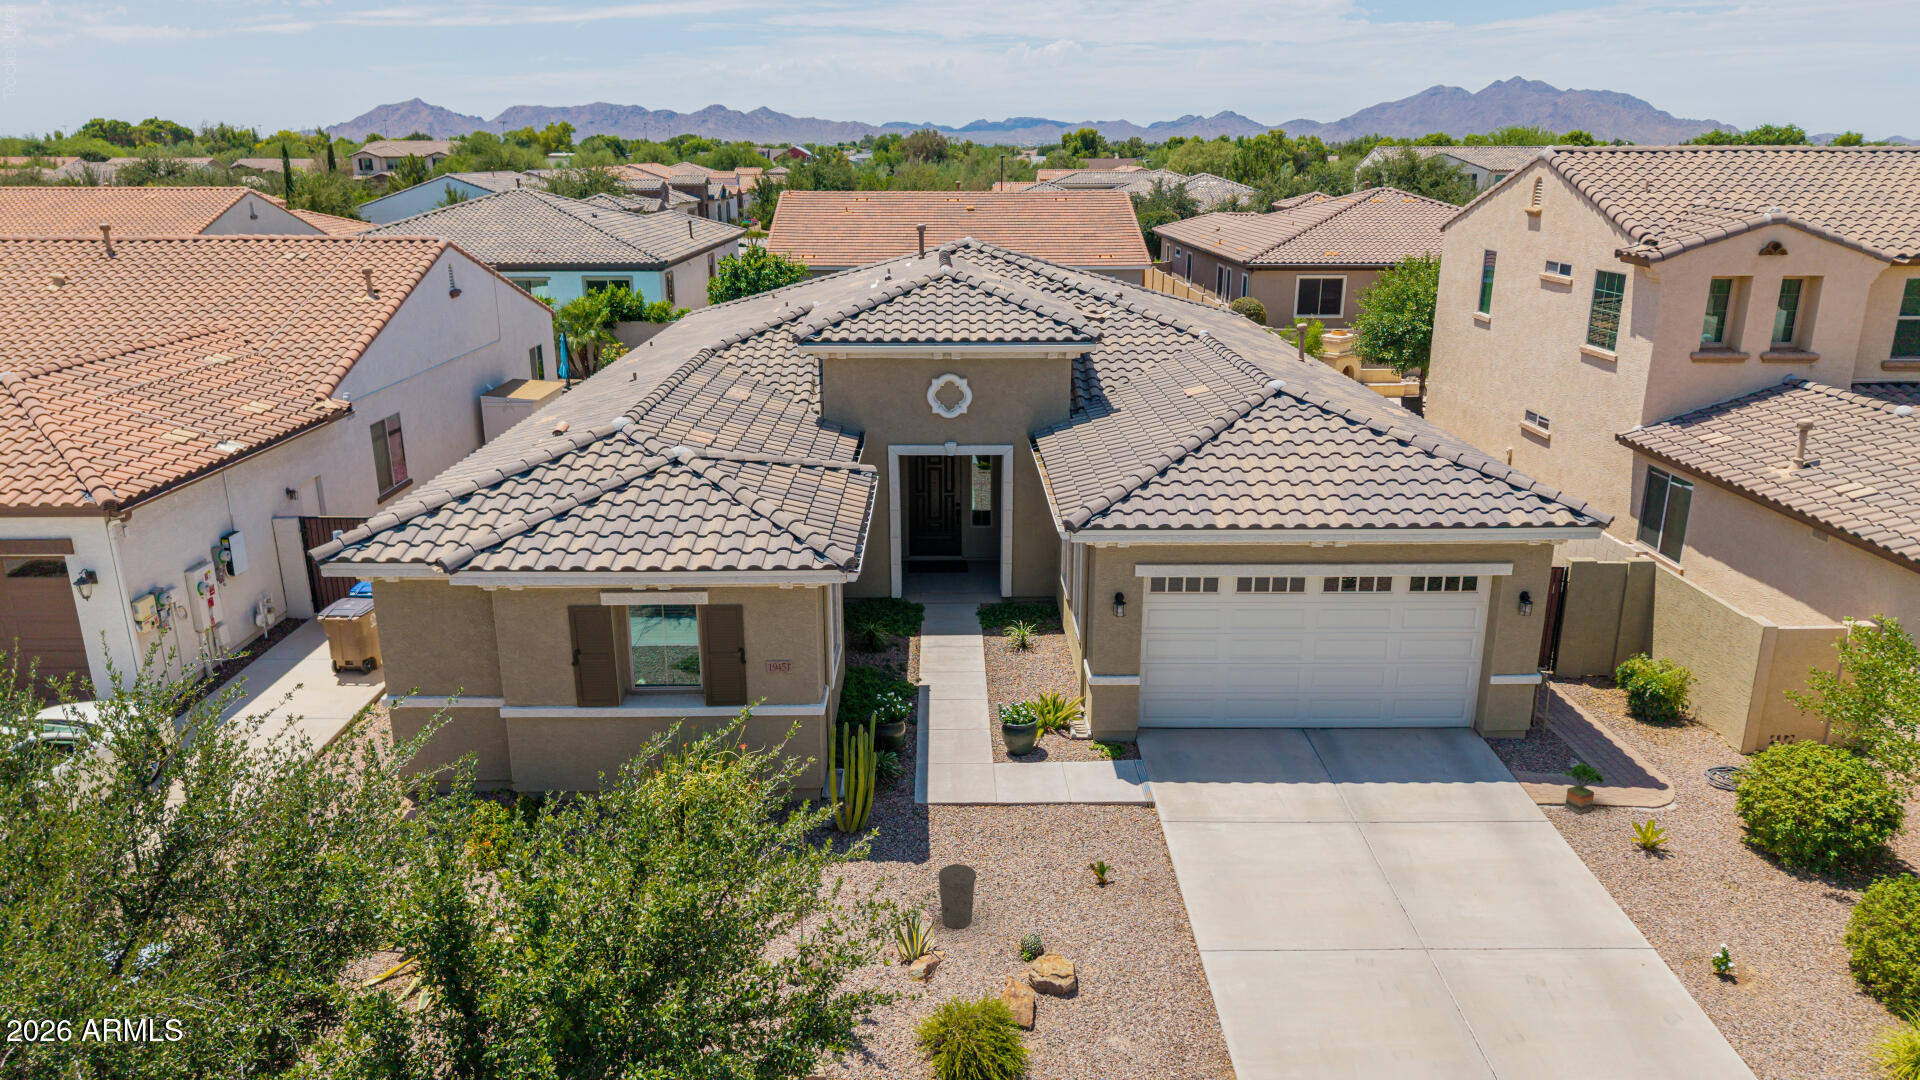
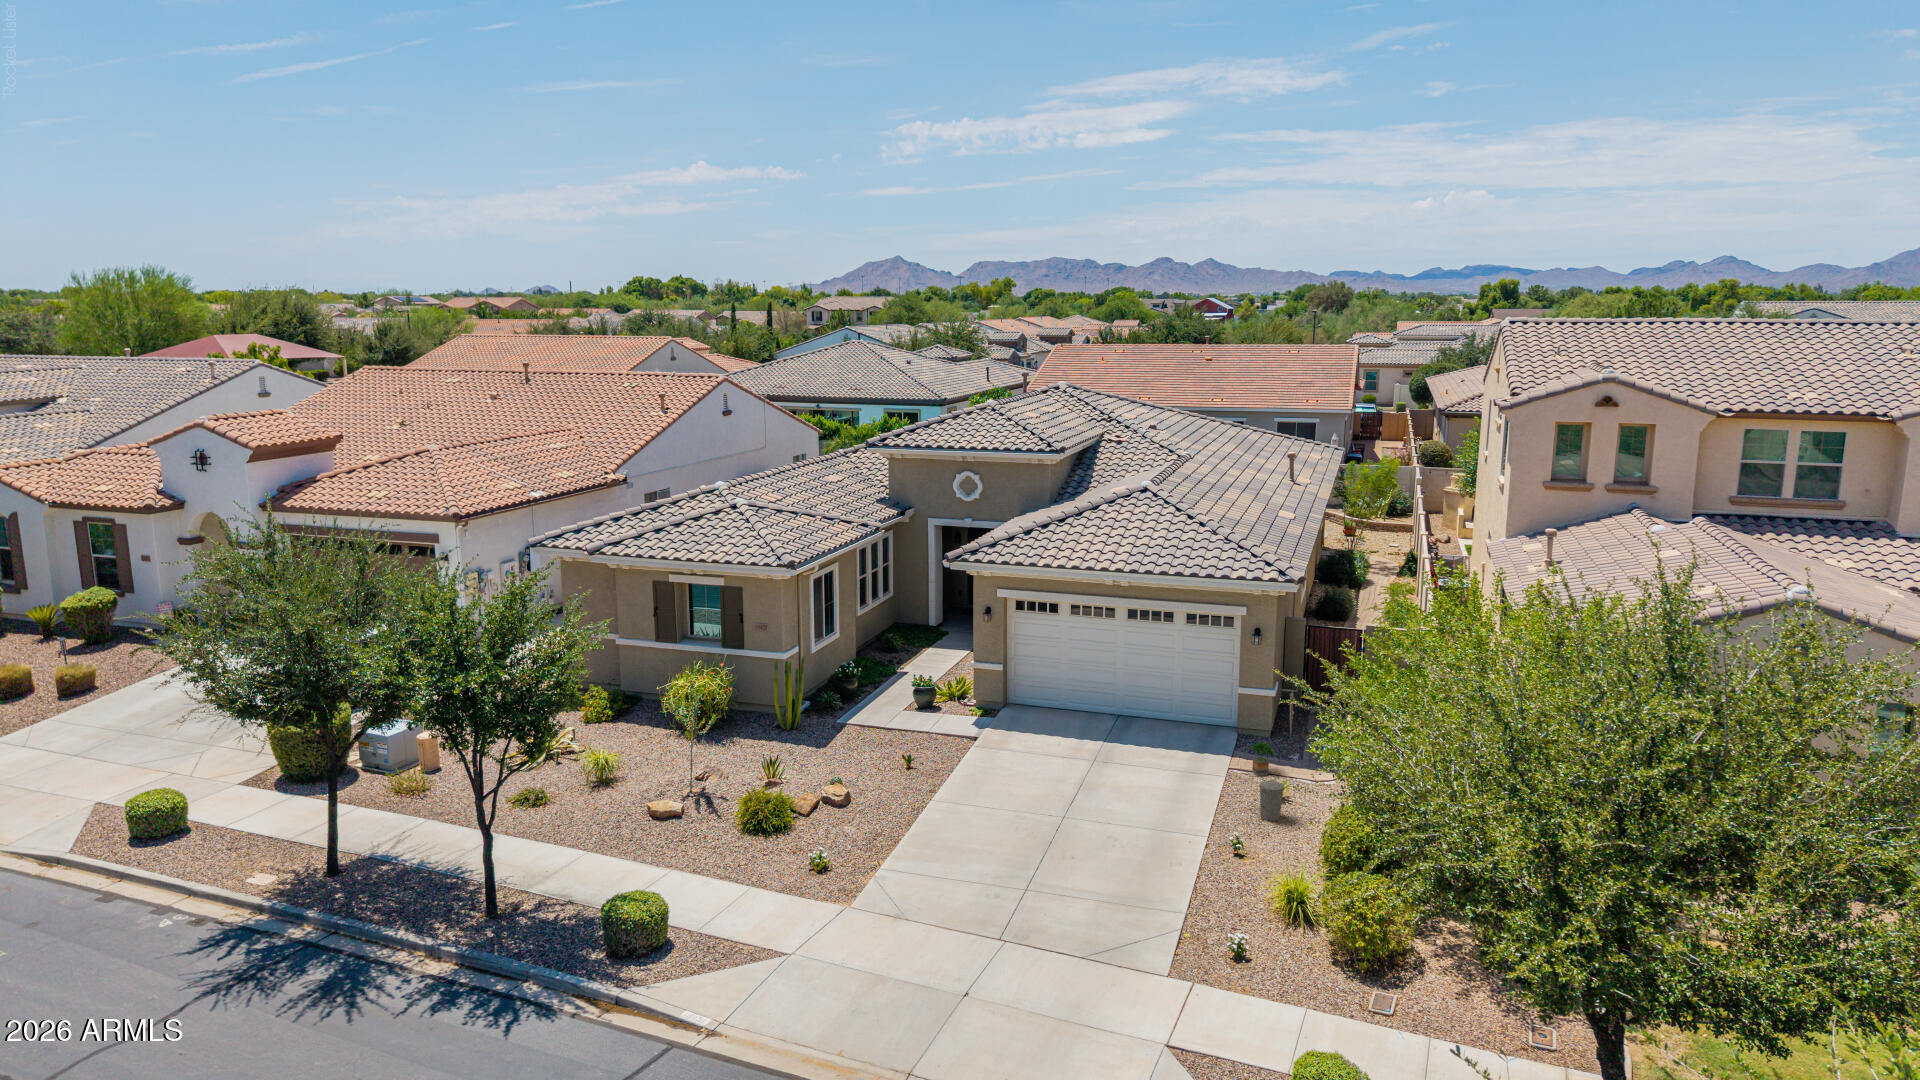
trash can: present [938,864,976,929] -> present [1259,781,1284,821]

